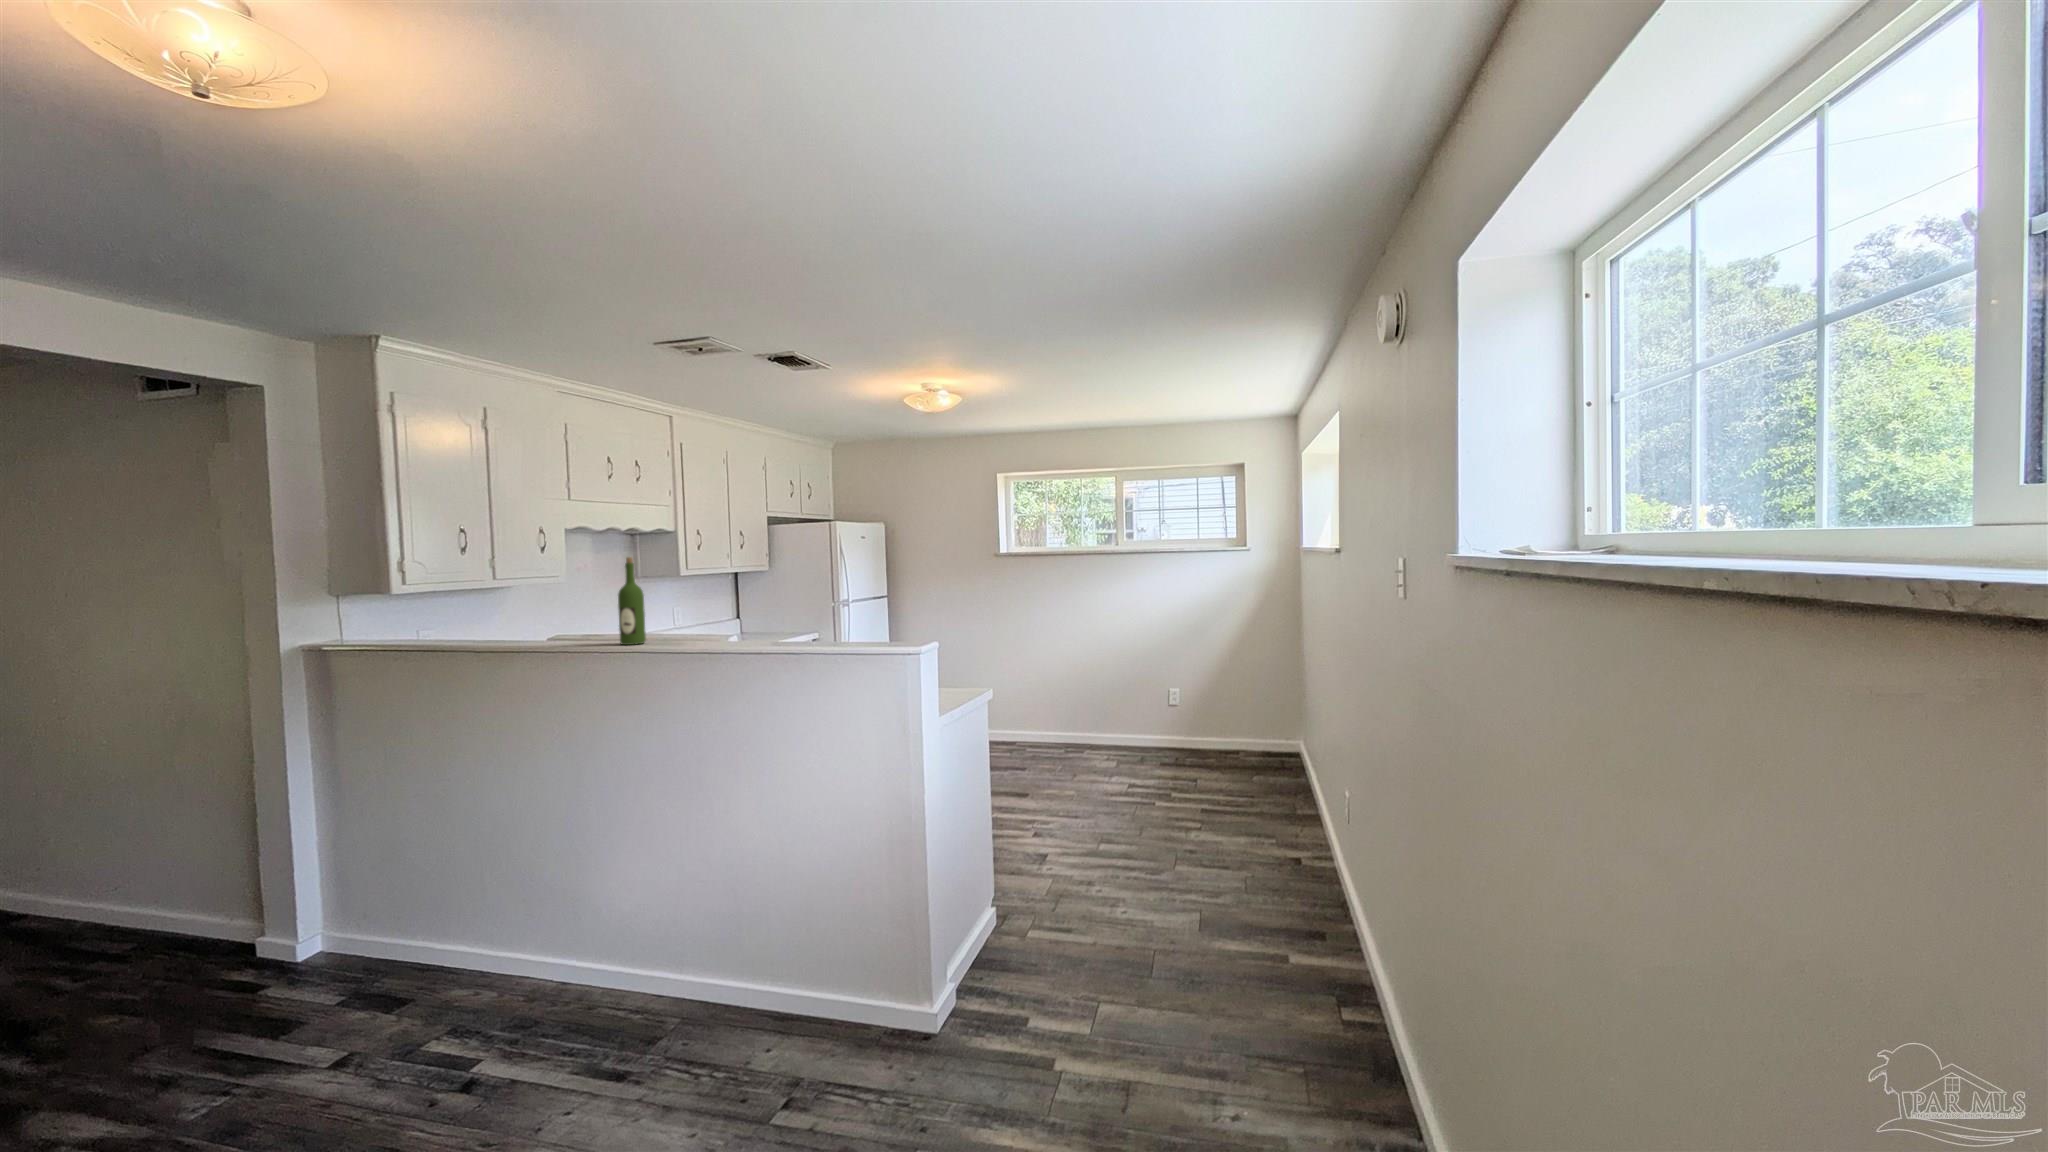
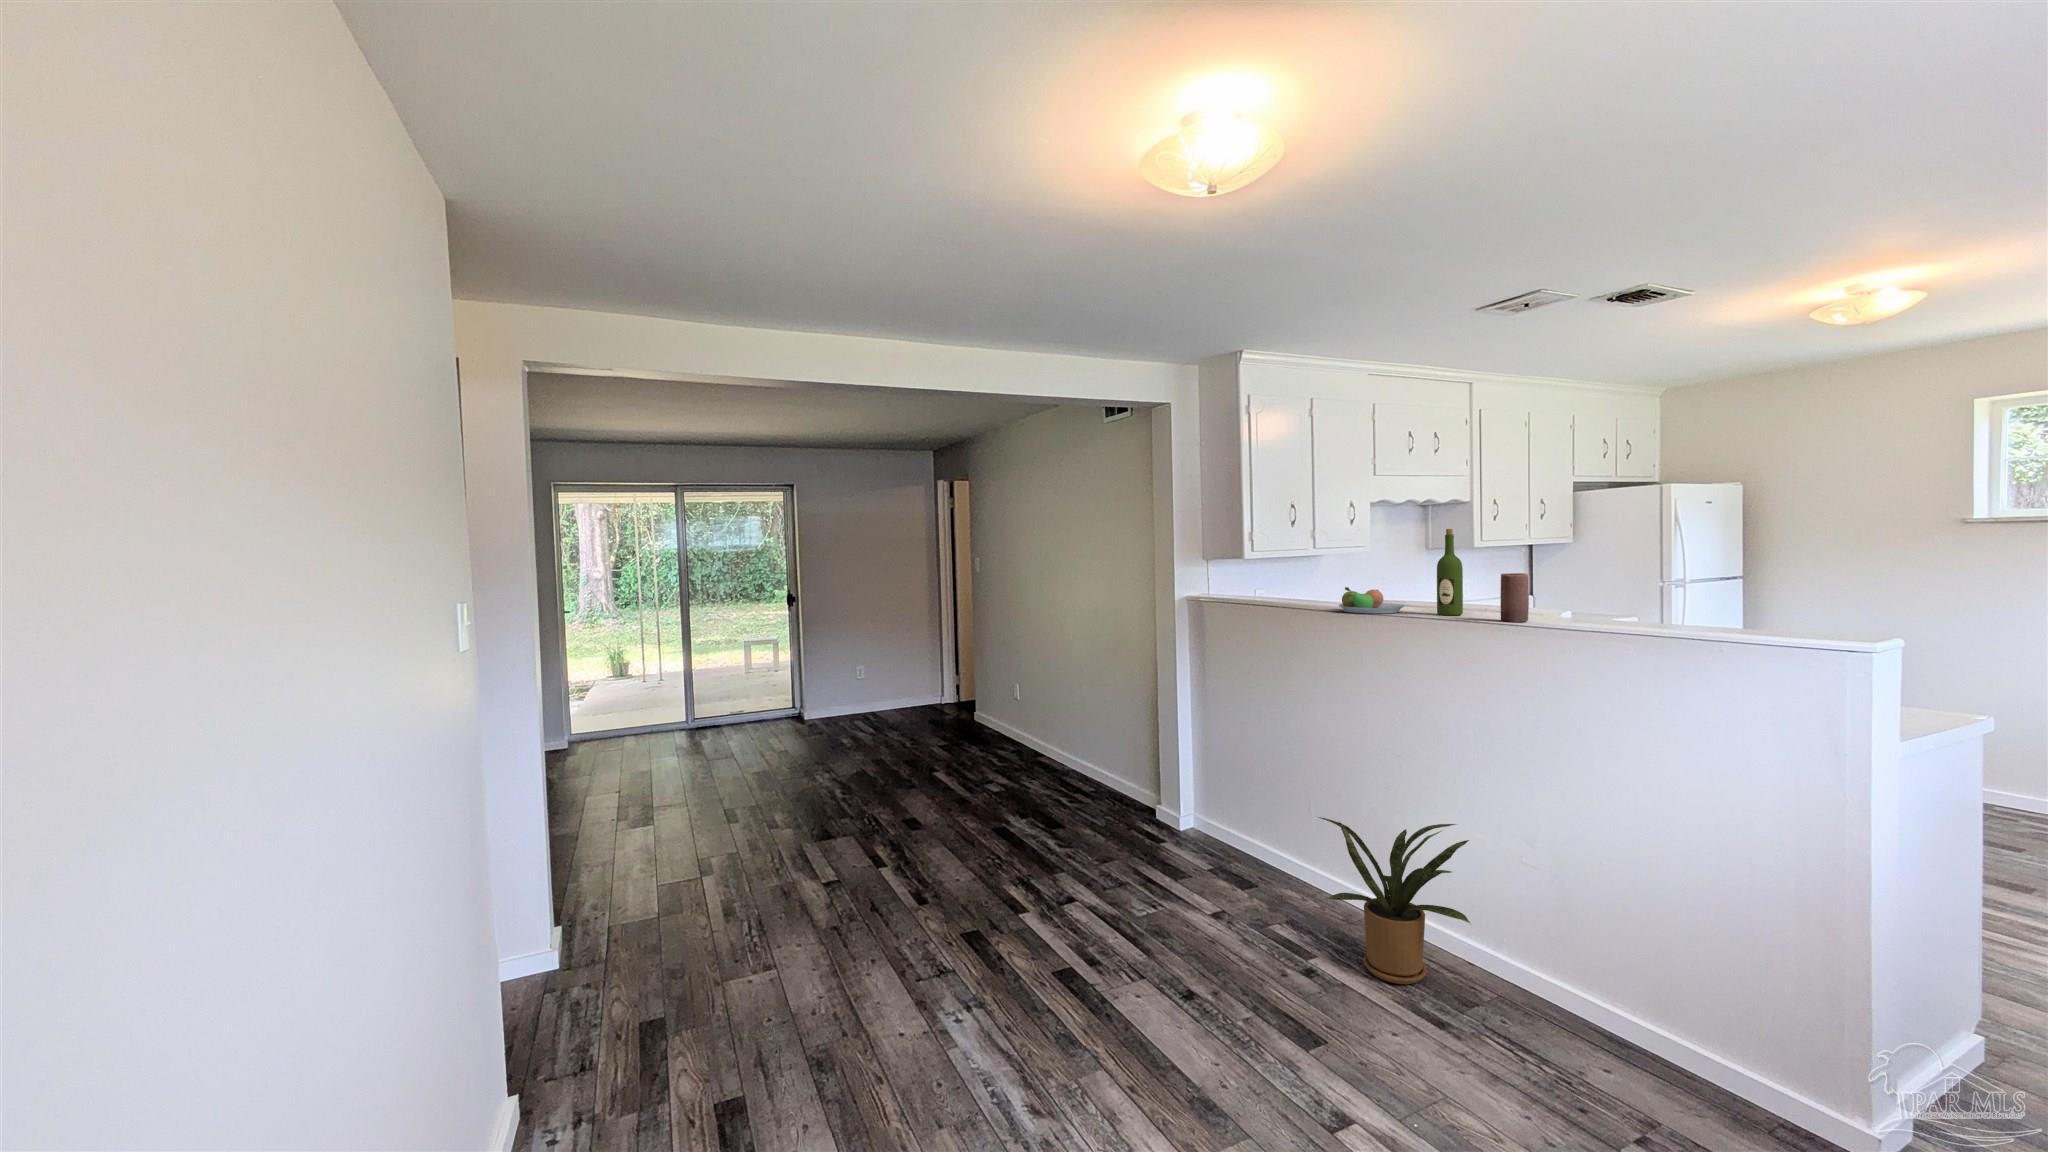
candle: none [675,600,701,647] -> present [1500,573,1529,622]
fruit bowl: none [509,622,588,650] -> present [1338,587,1405,614]
house plant: none [478,858,656,1054] -> present [1319,817,1470,984]

